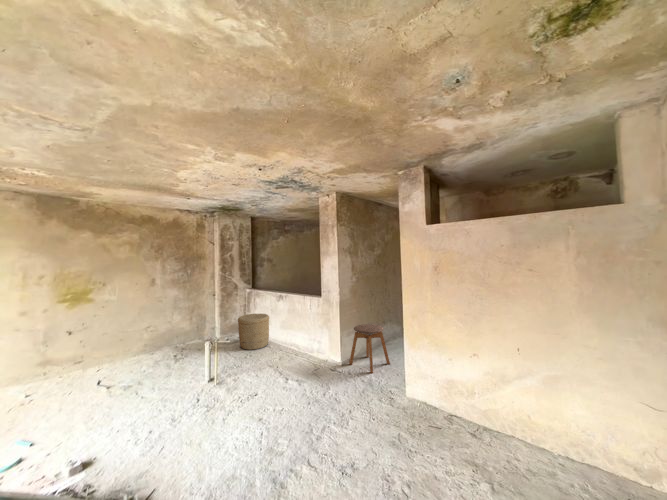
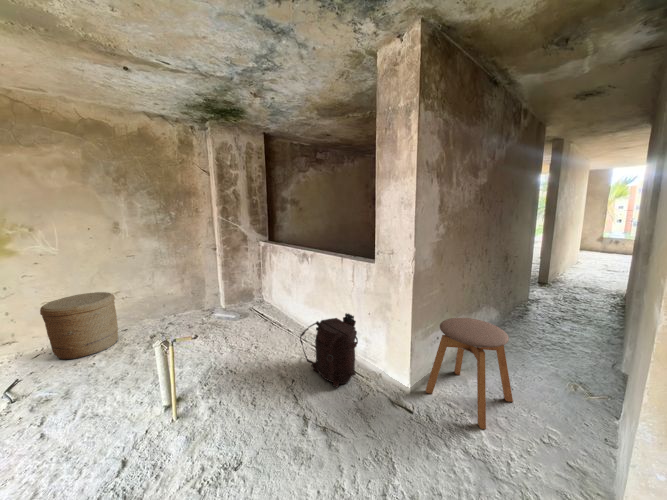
basket: present [238,314,269,350] -> present [40,292,118,360]
backpack: none [281,327,313,367] -> present [300,313,358,388]

